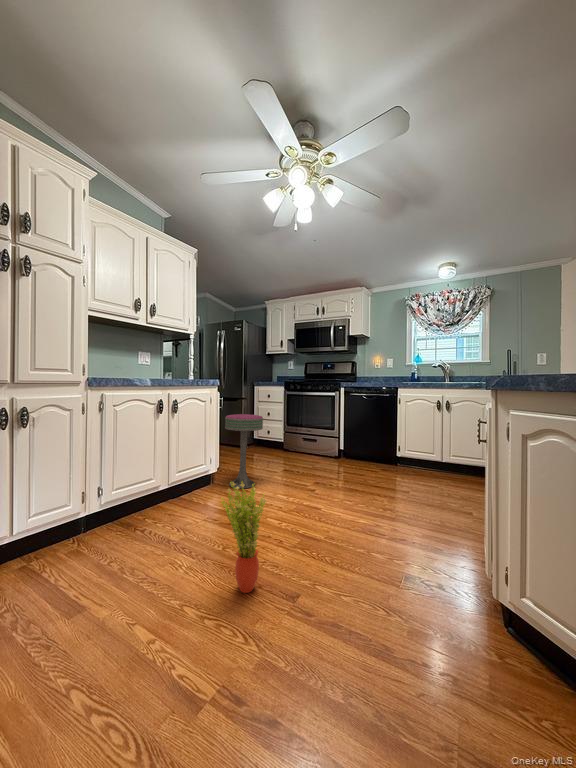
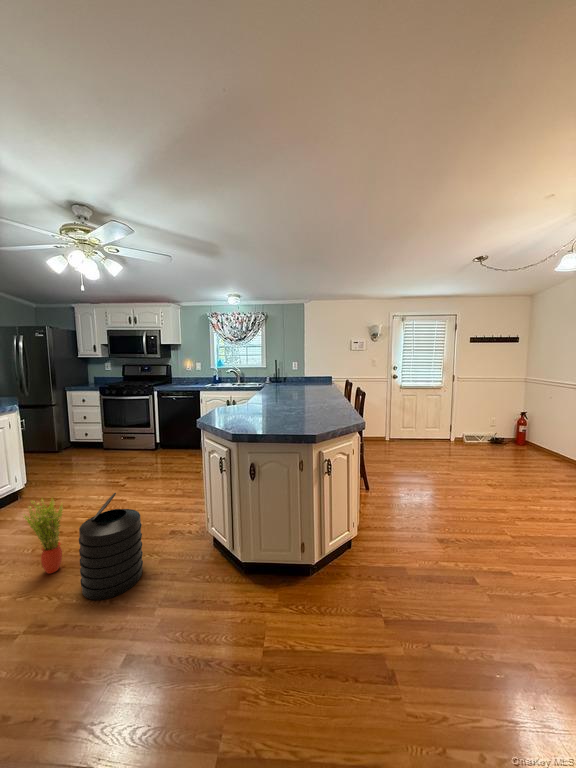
bar stool: present [225,414,263,488] -> none [28,429,72,498]
trash can: none [286,493,382,686] -> present [79,493,143,600]

